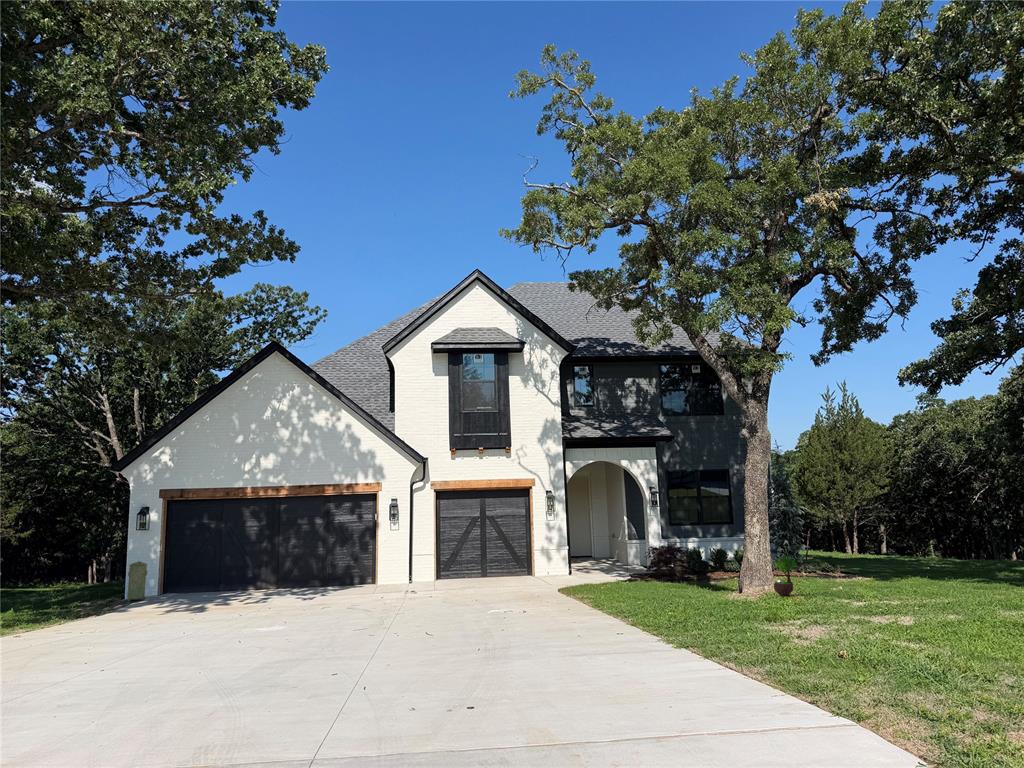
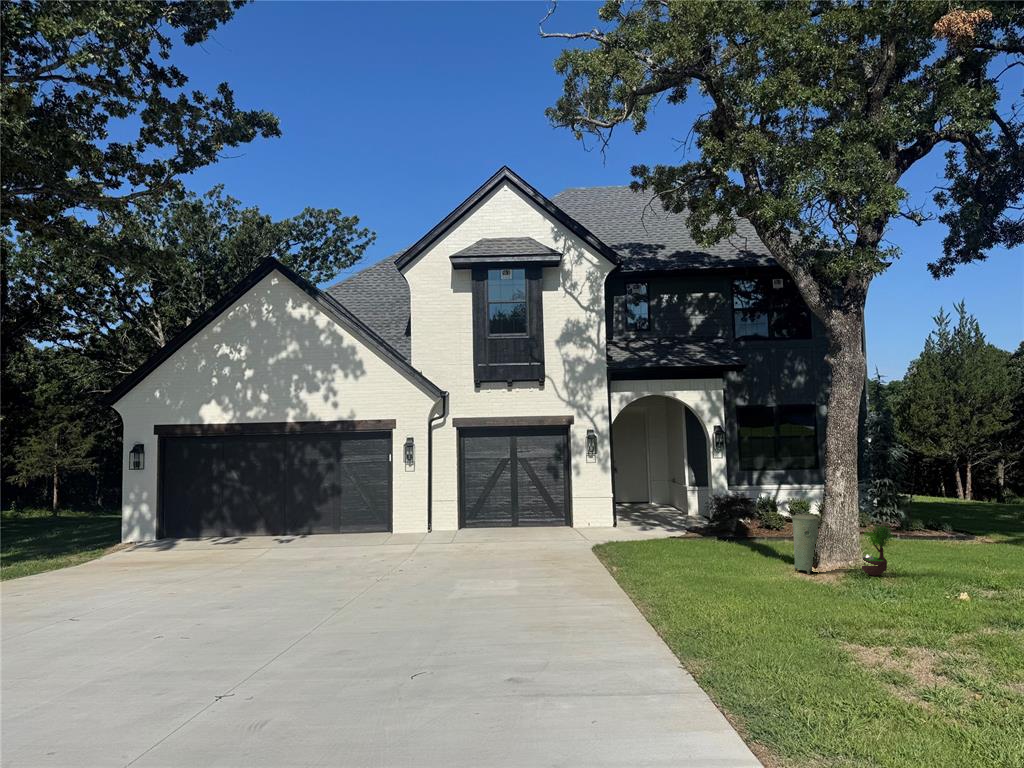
trash can: present [127,561,147,602] -> present [792,512,818,574]

